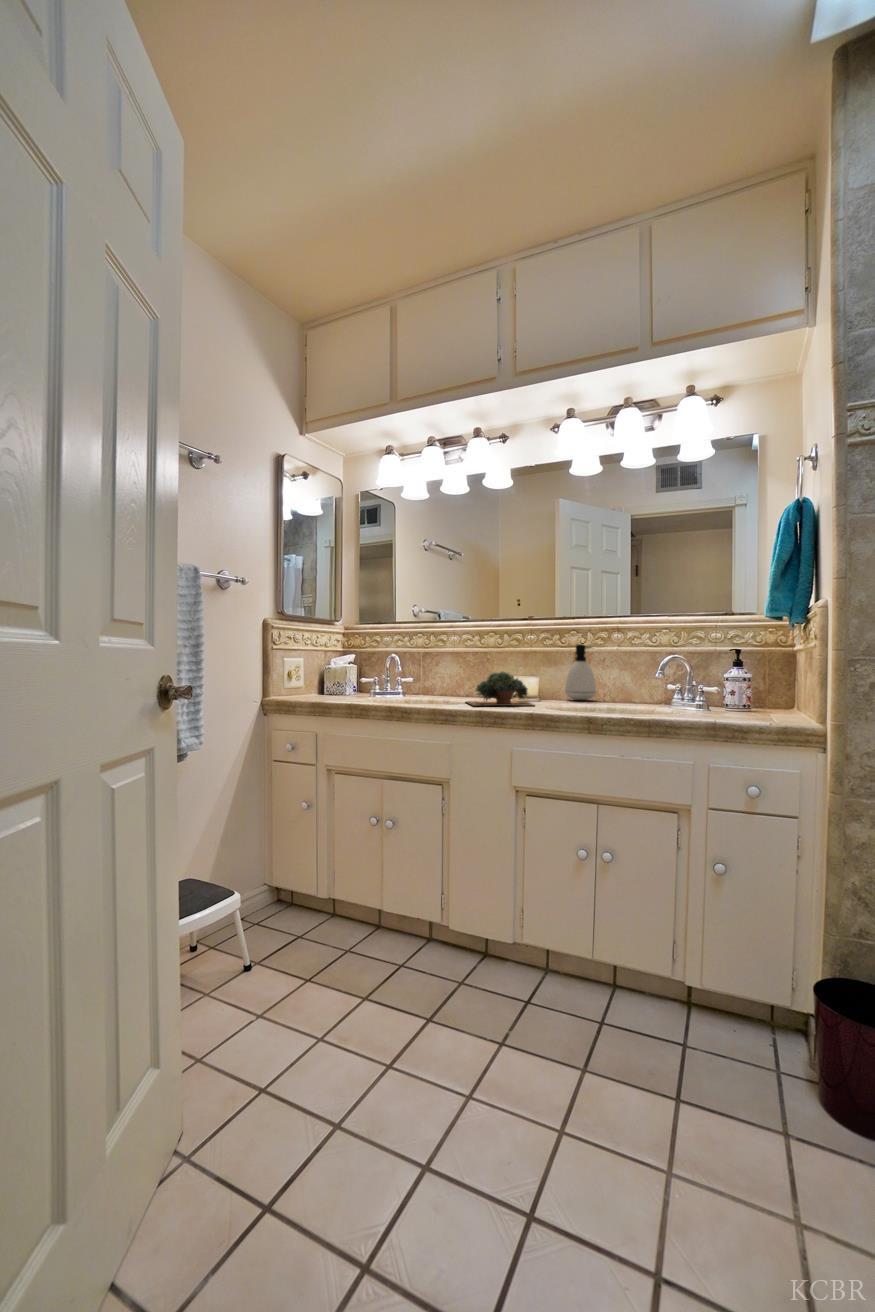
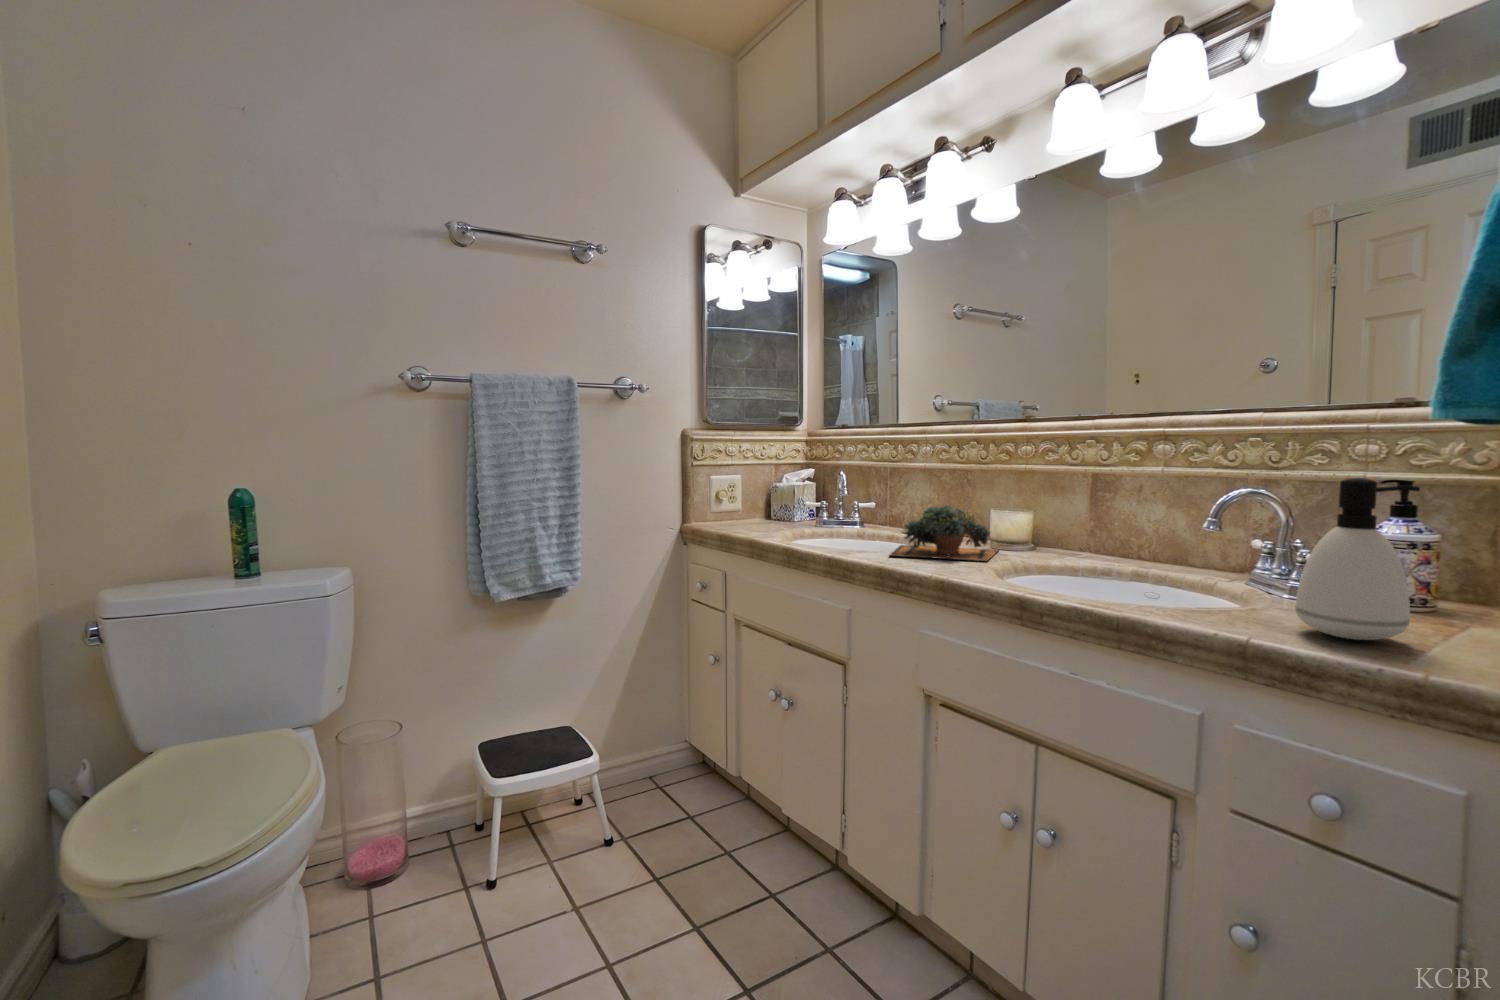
soap dispenser: present [565,644,596,700] -> present [1295,478,1420,640]

